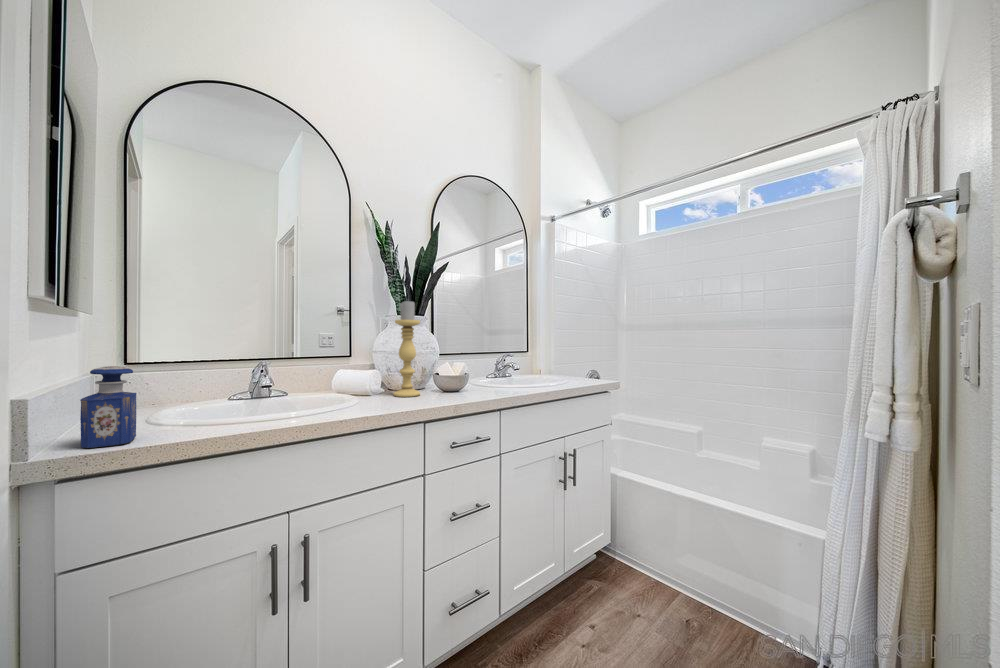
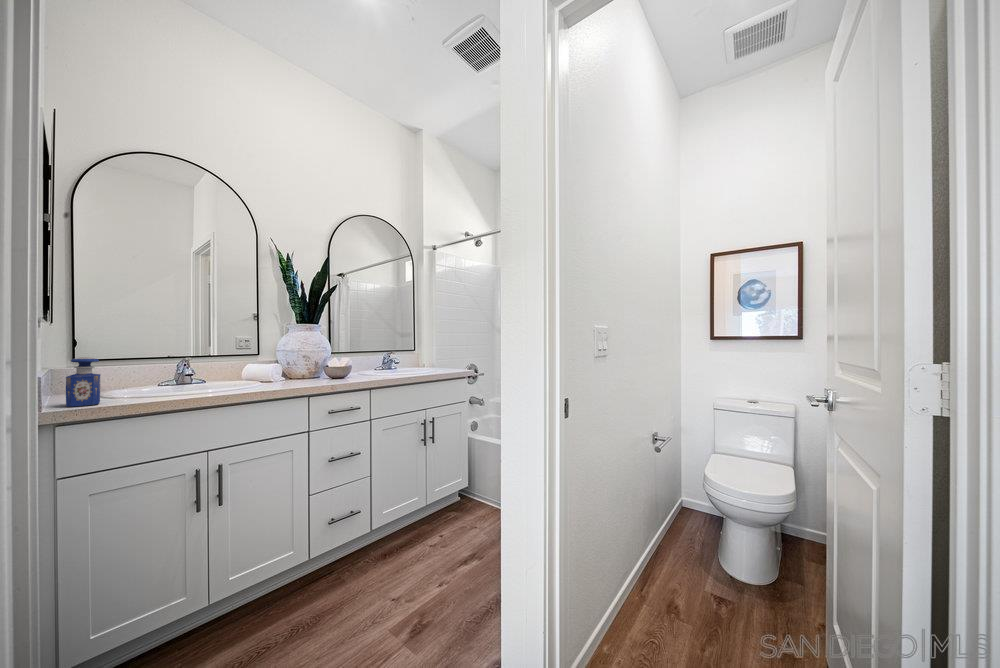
candle holder: present [394,301,420,397] -> none [292,312,313,382]

